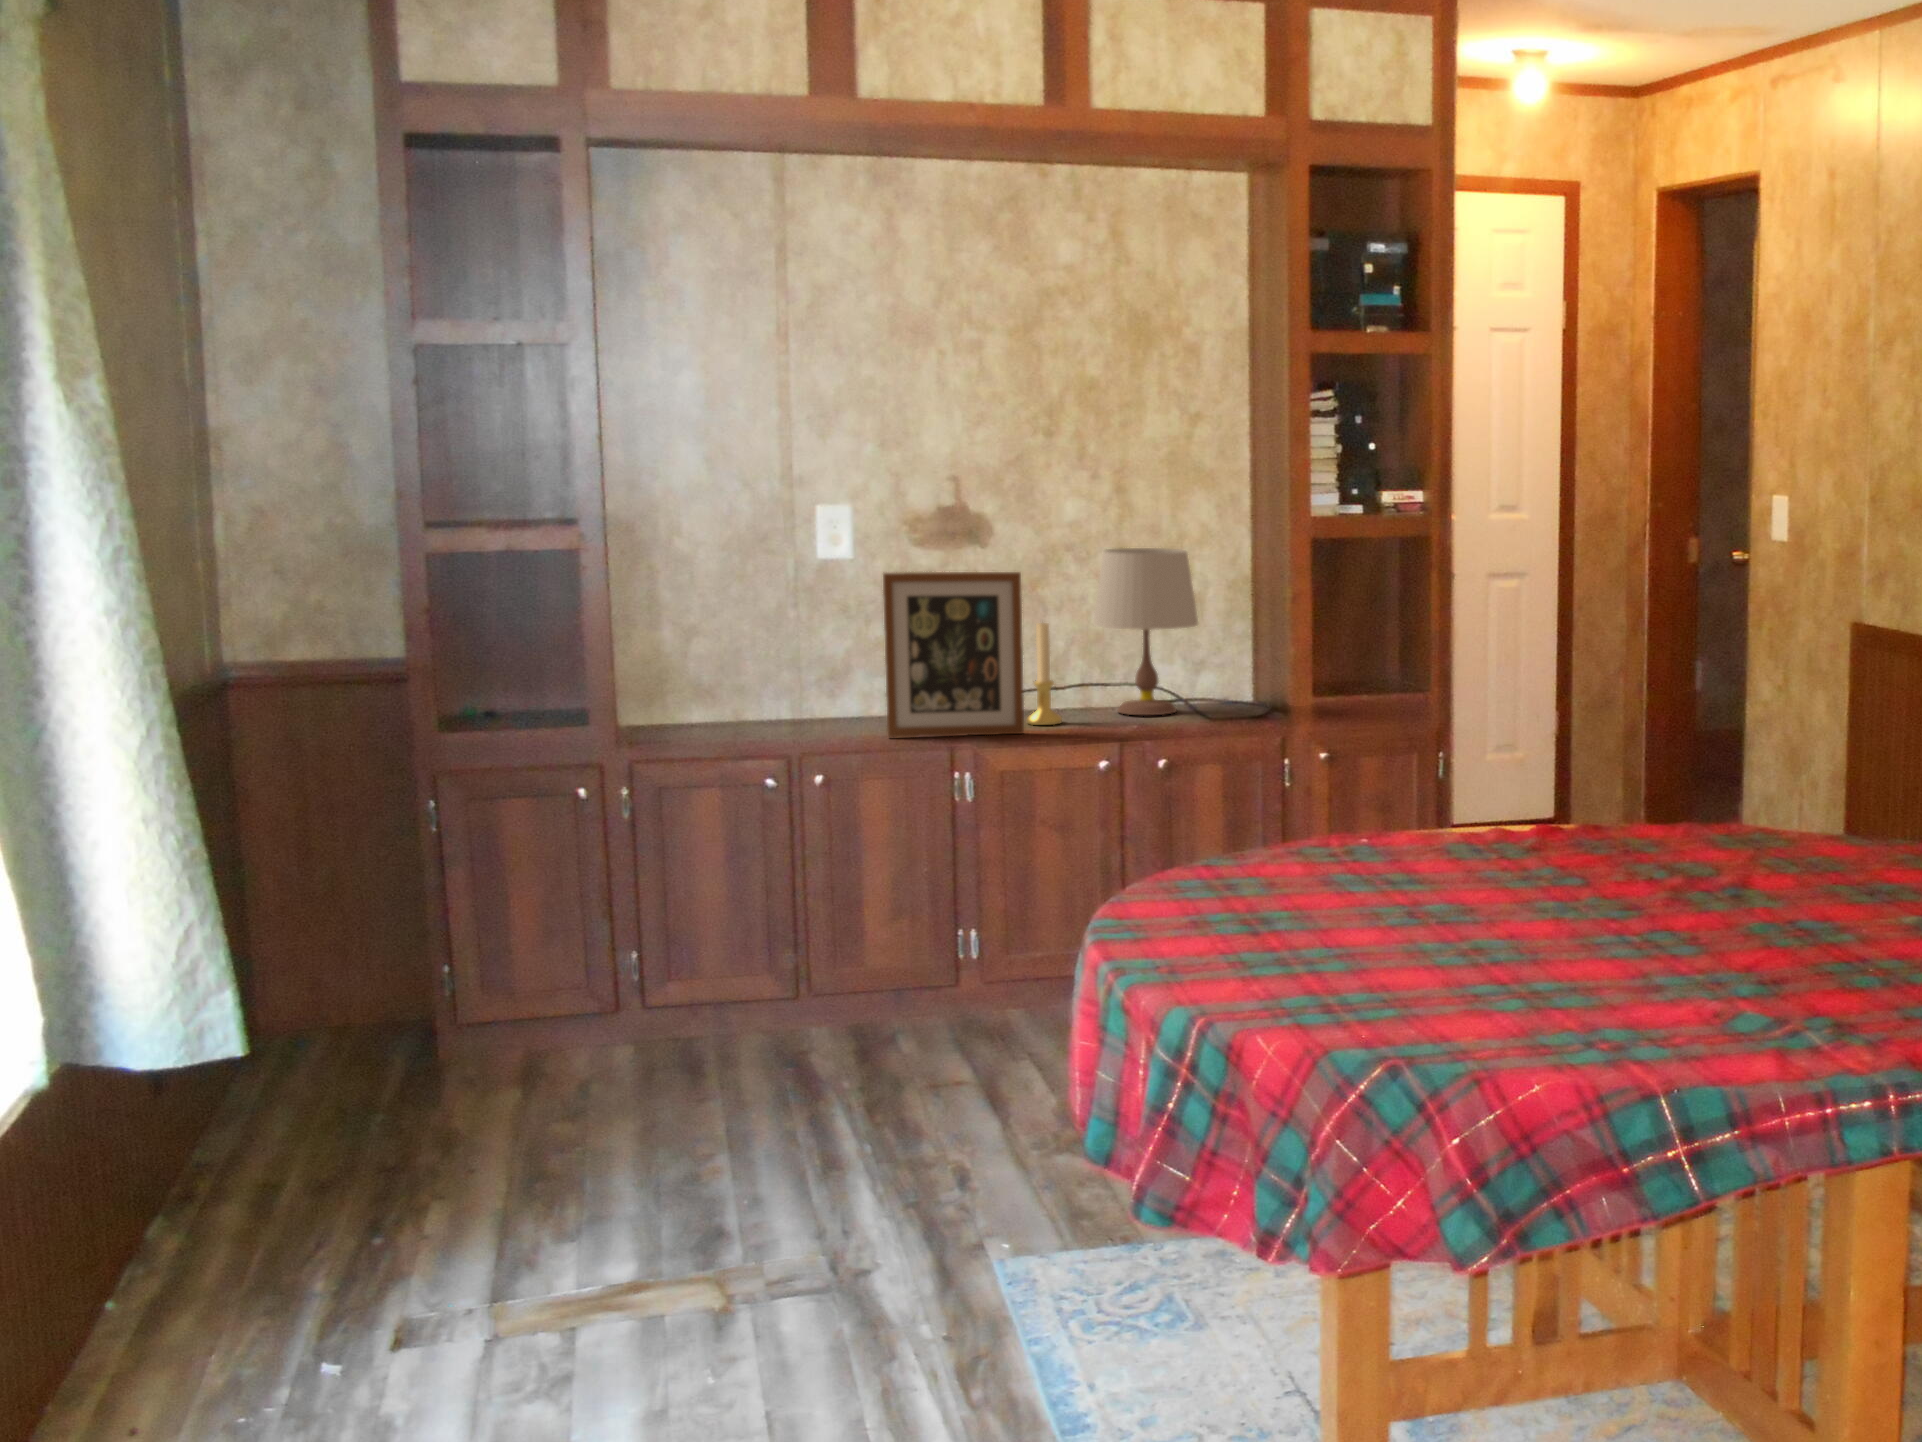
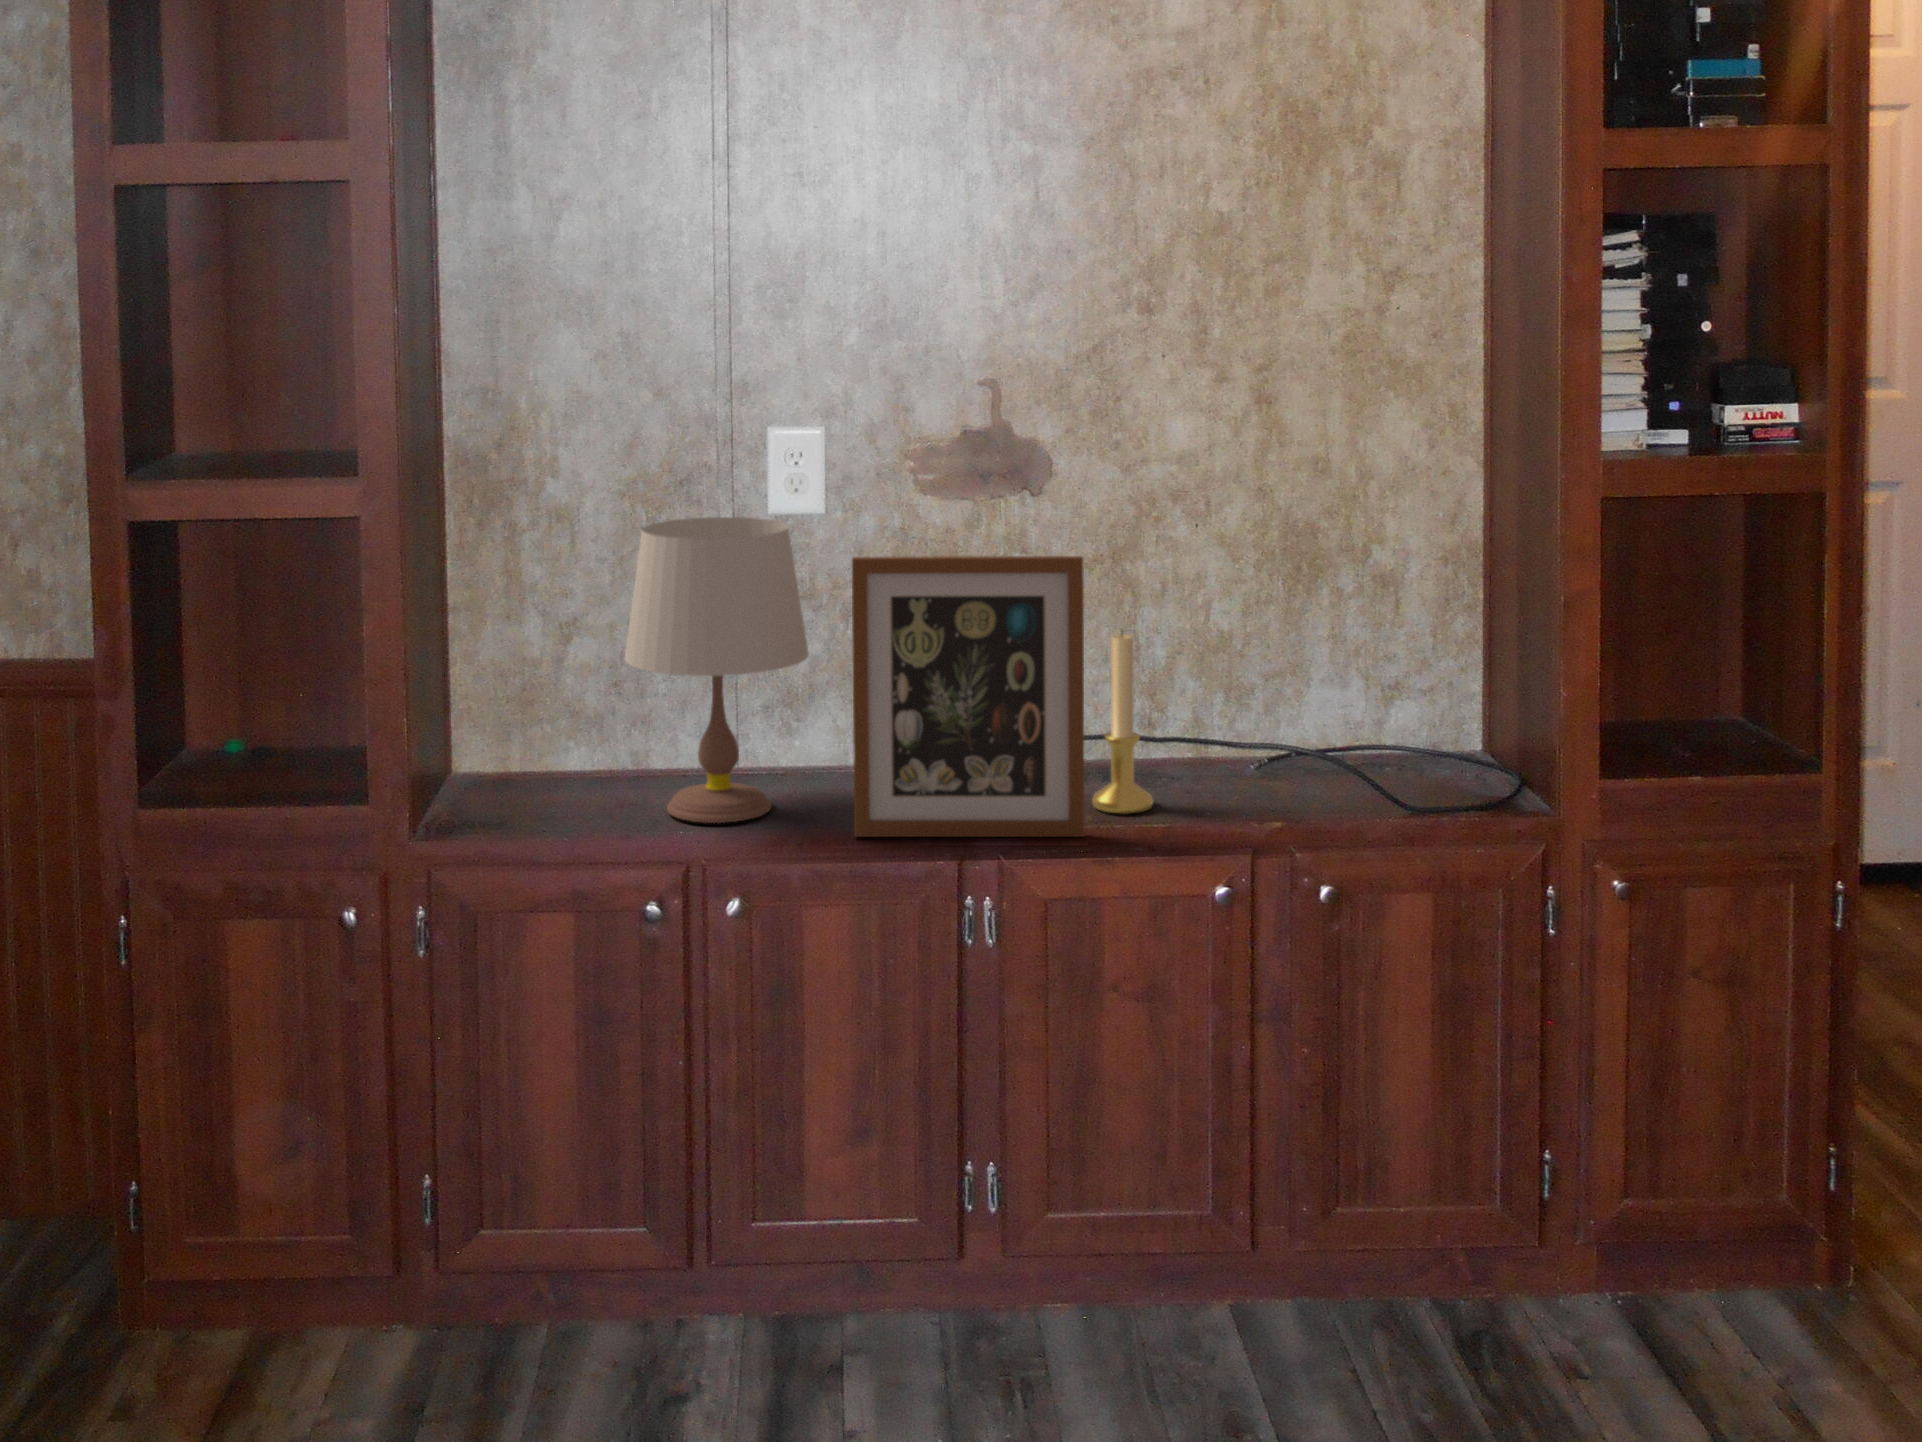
table lamp: present [1093,548,1198,715] -> present [625,517,809,823]

